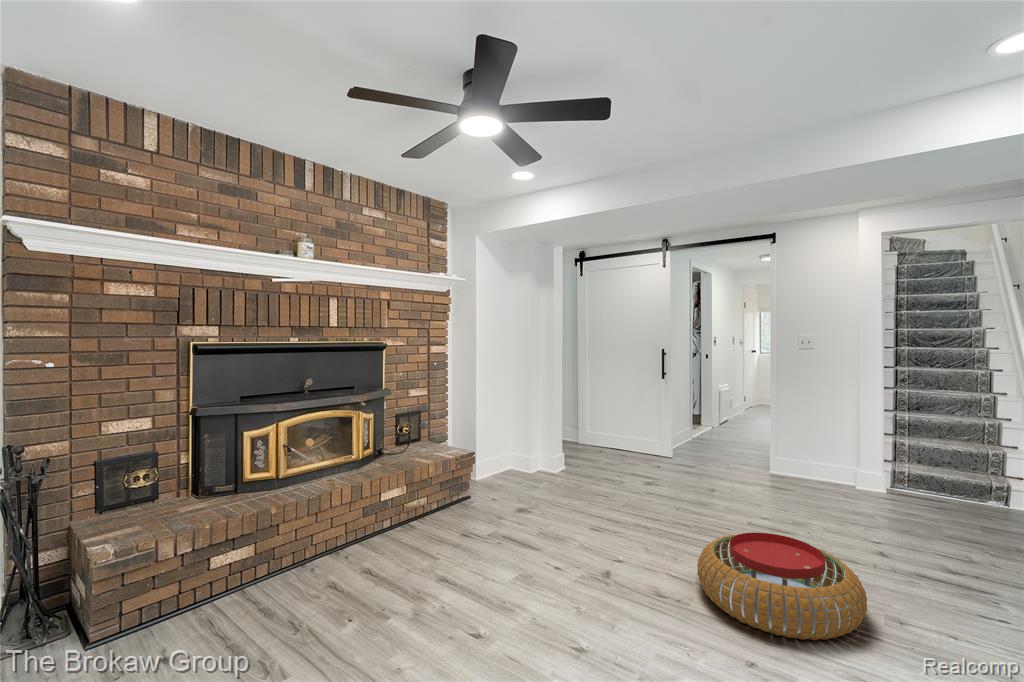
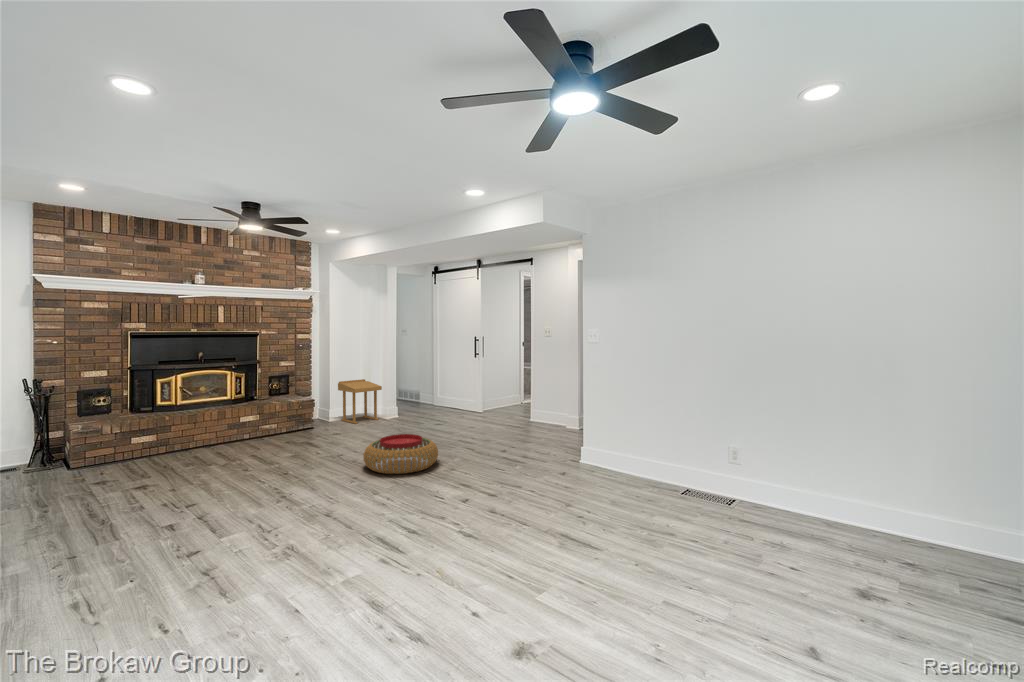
side table: none [487,413,553,486] -> present [338,379,382,424]

